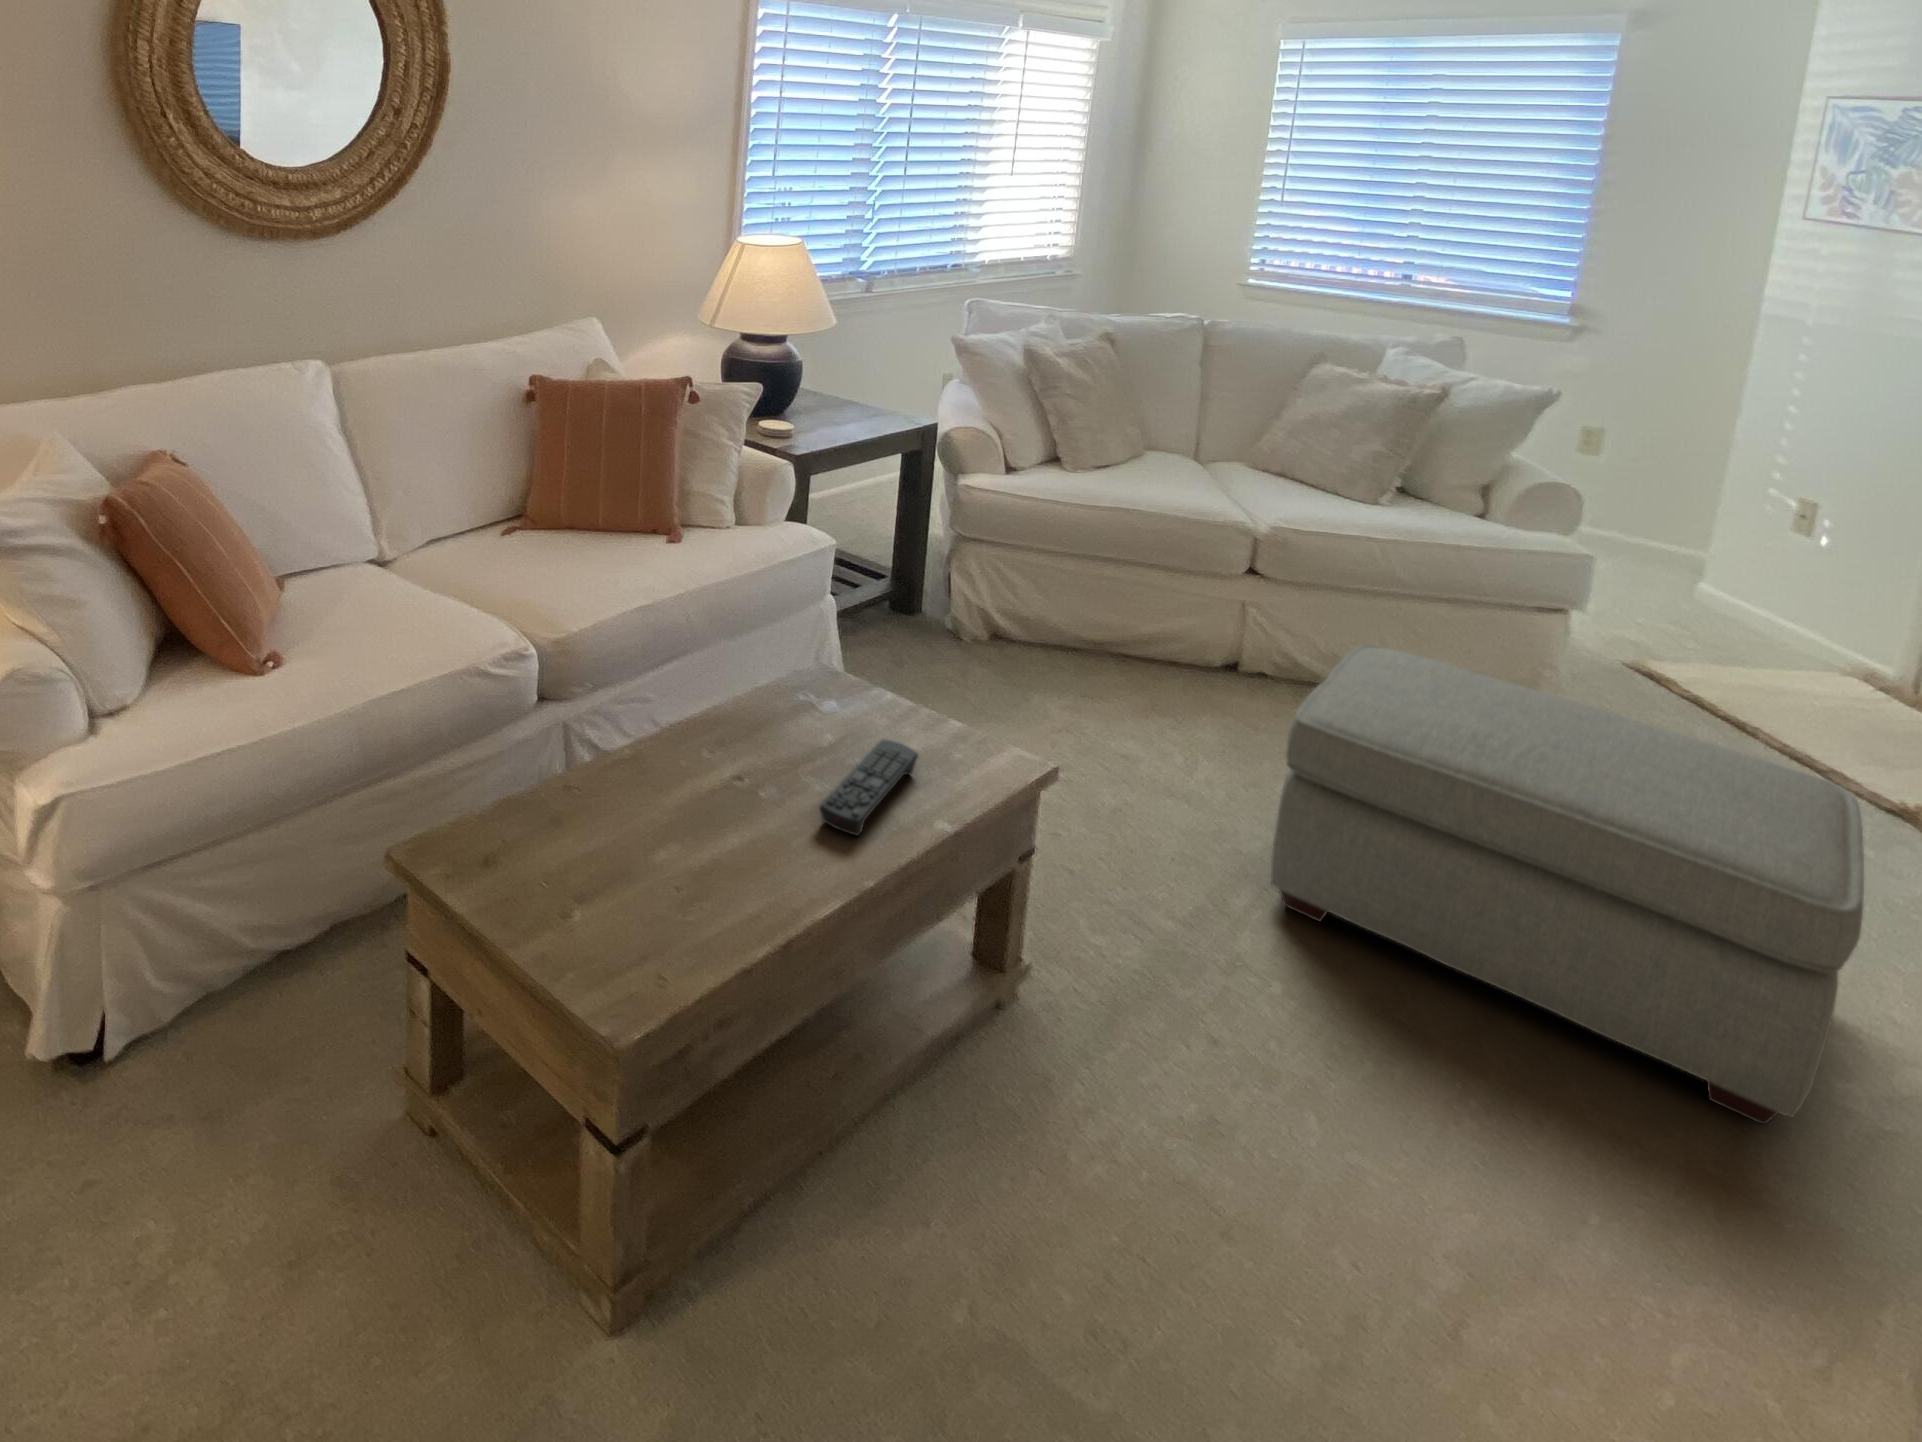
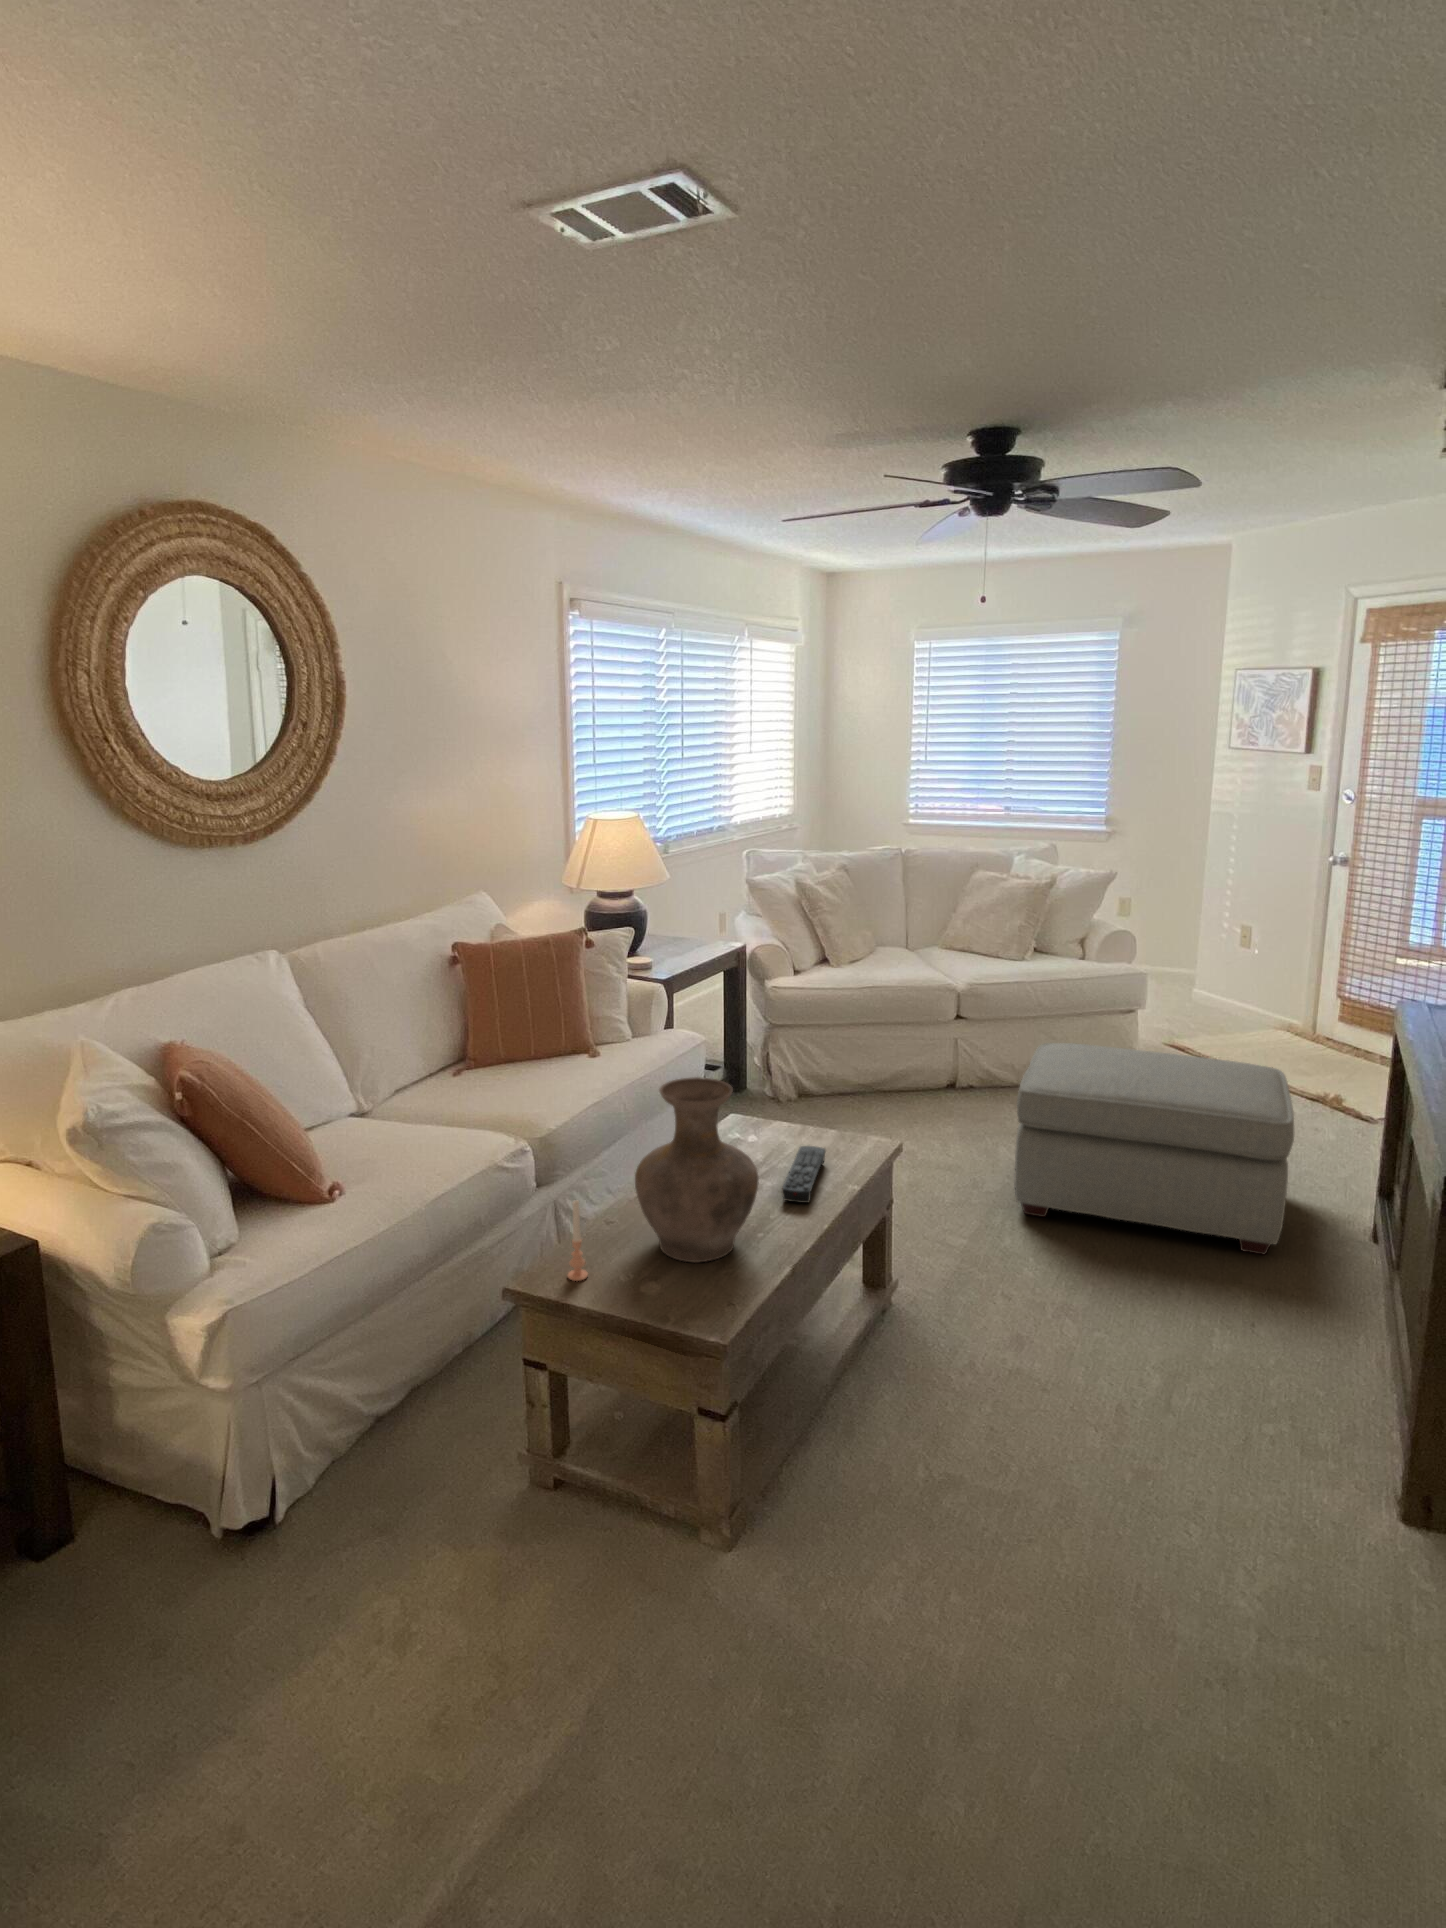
vase: none [580,623,759,896] -> present [635,1077,759,1262]
candle: none [466,764,494,874] -> present [568,1200,588,1281]

